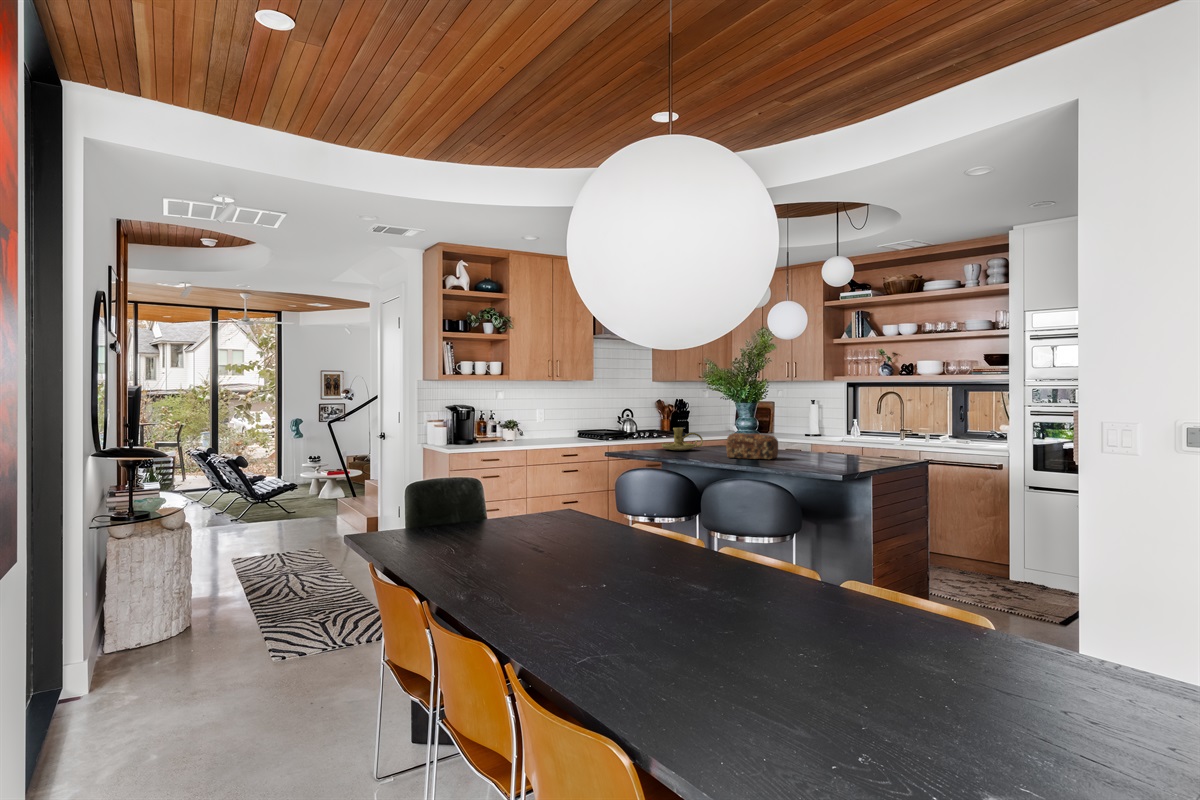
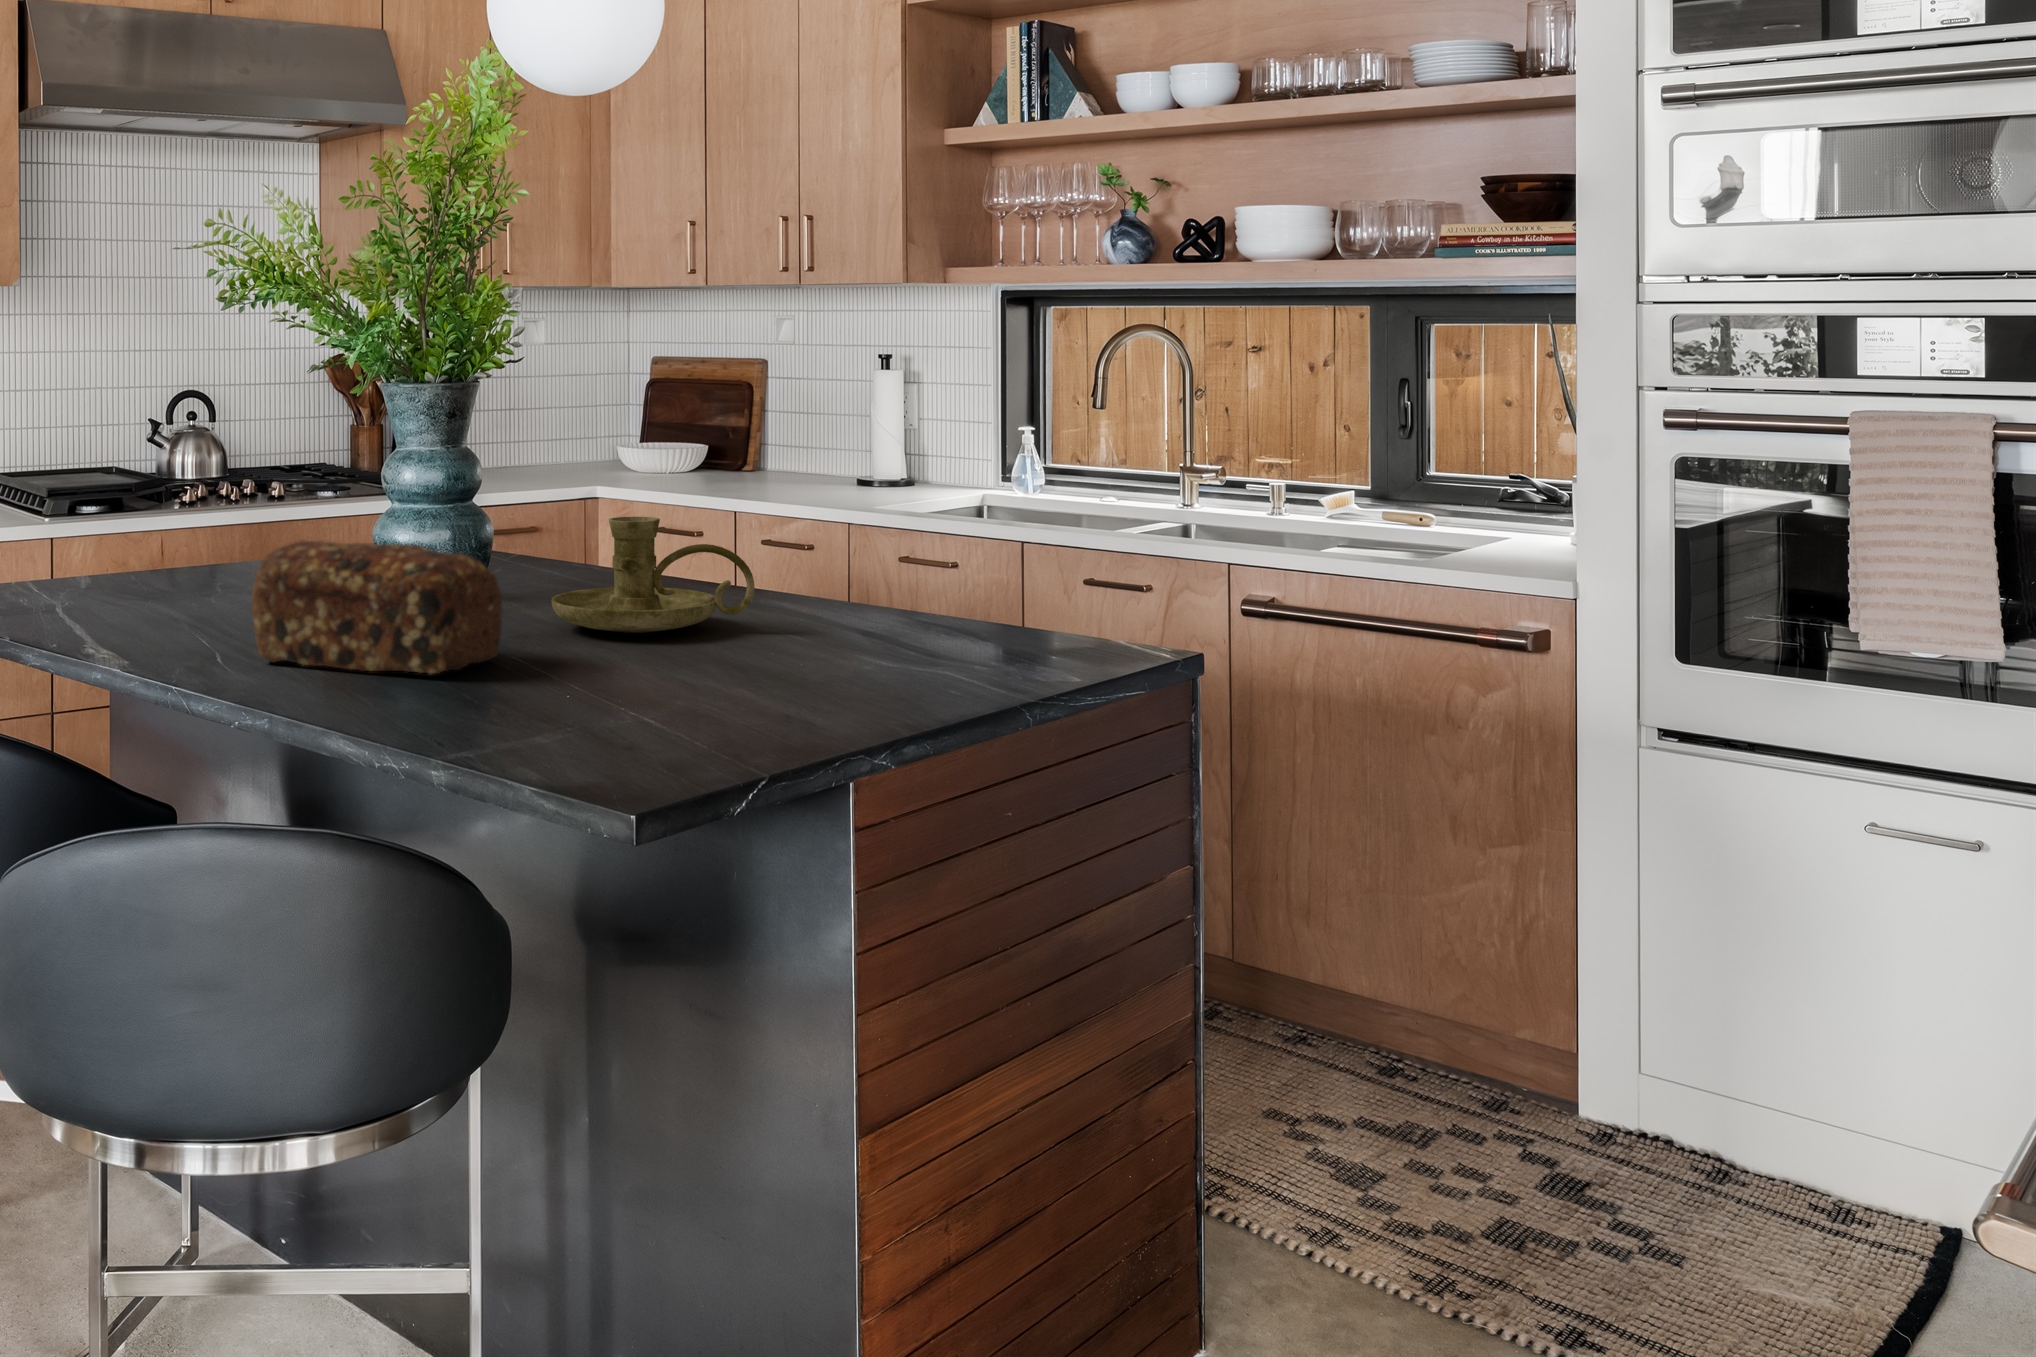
candle holder: present [661,428,703,451] -> present [551,517,755,633]

